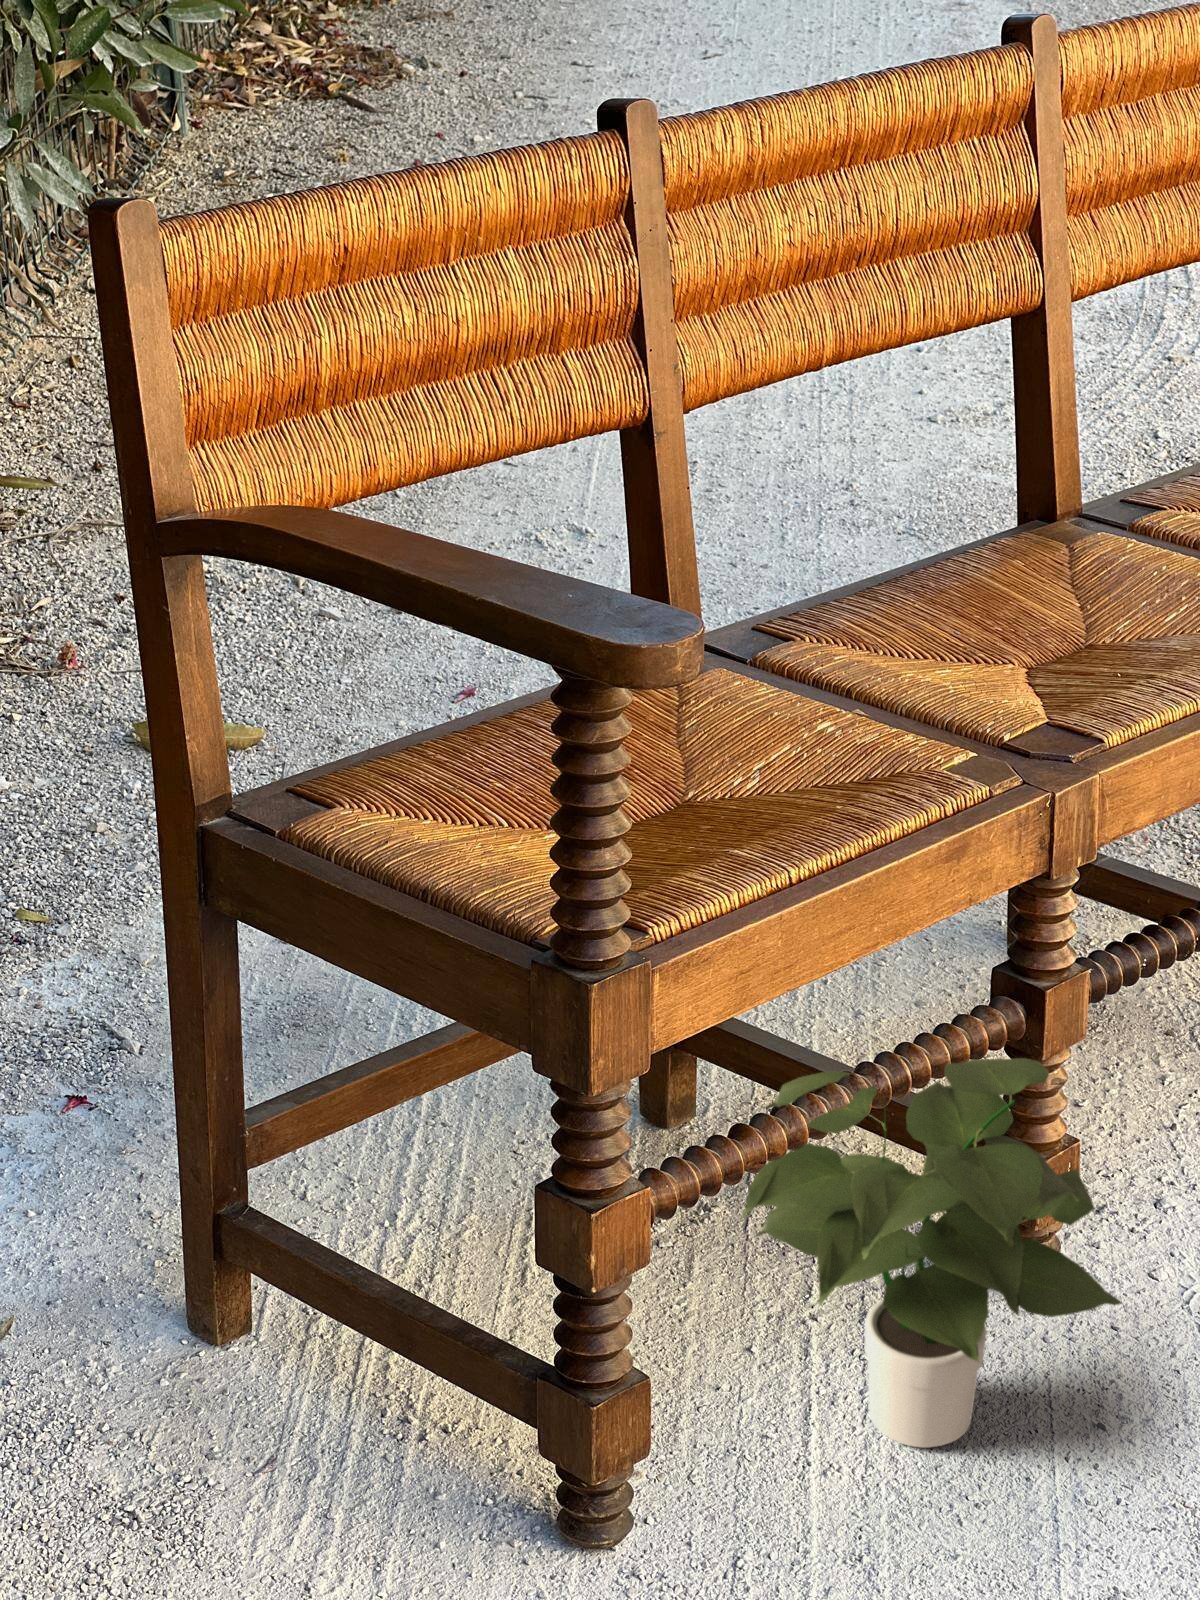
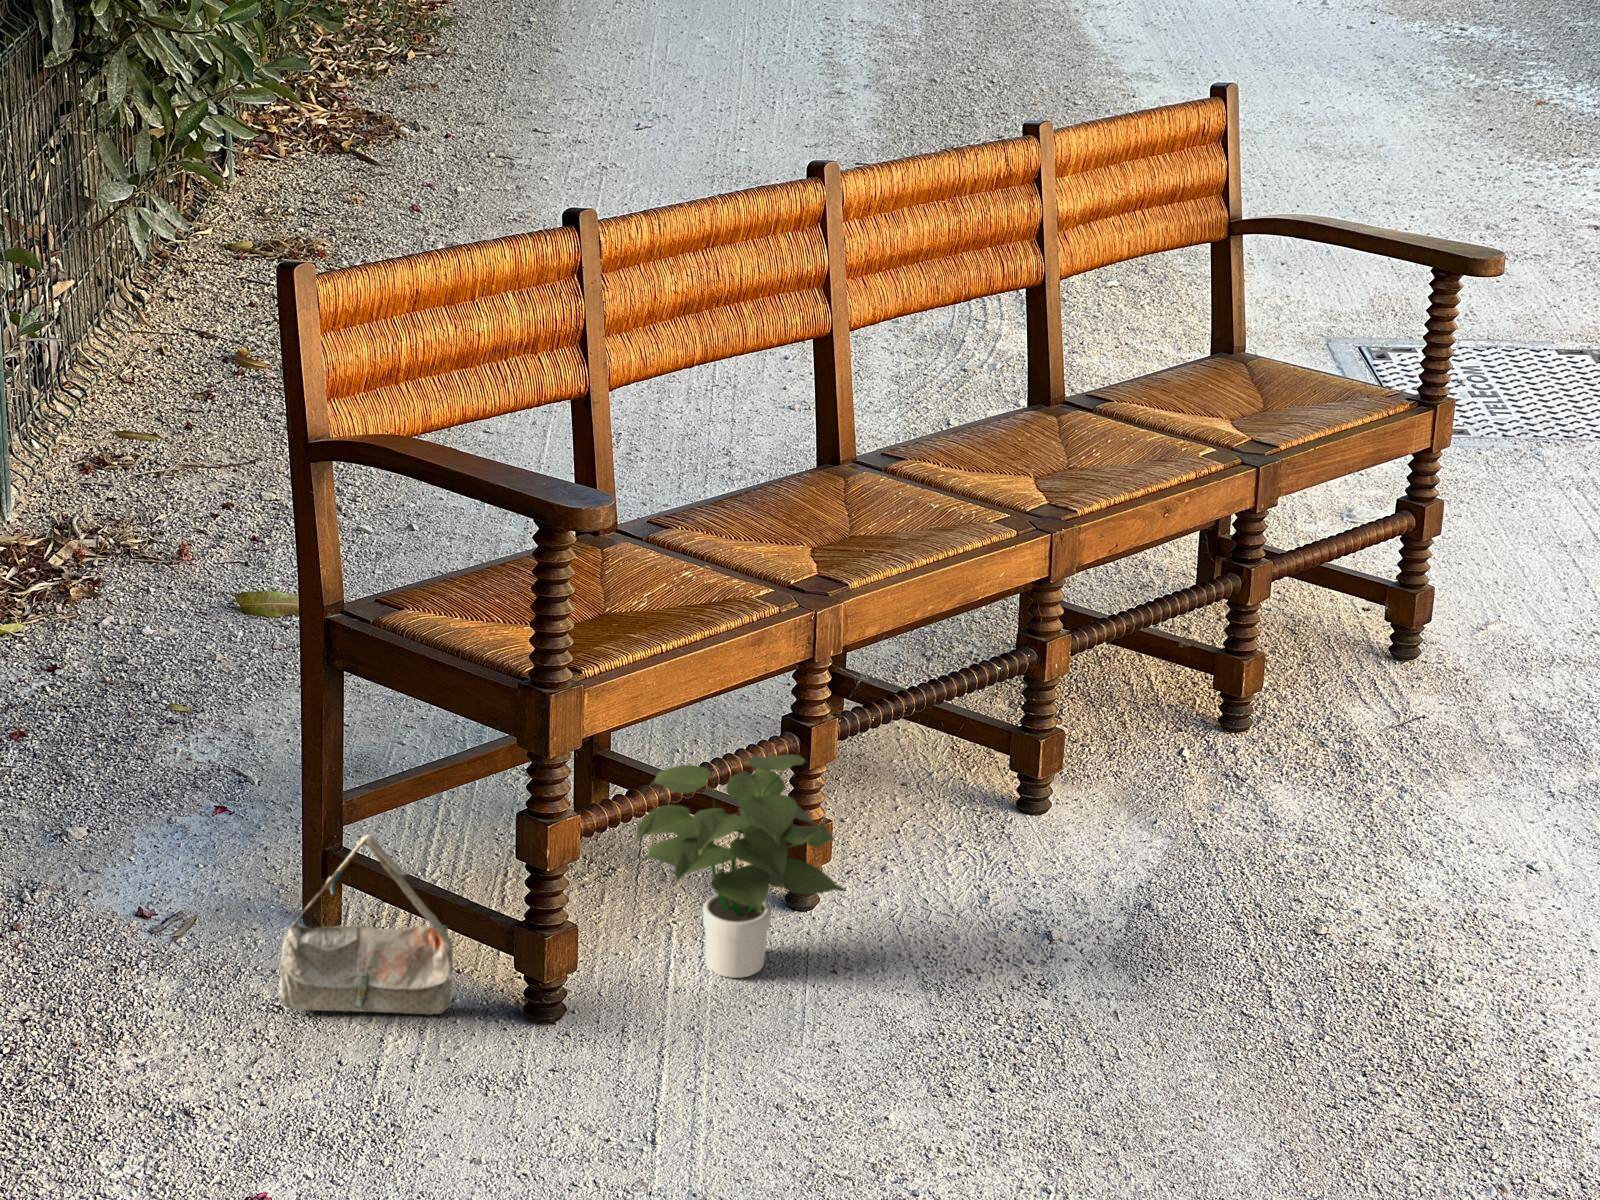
bag: none [121,1229,425,1528] -> present [279,834,453,1015]

